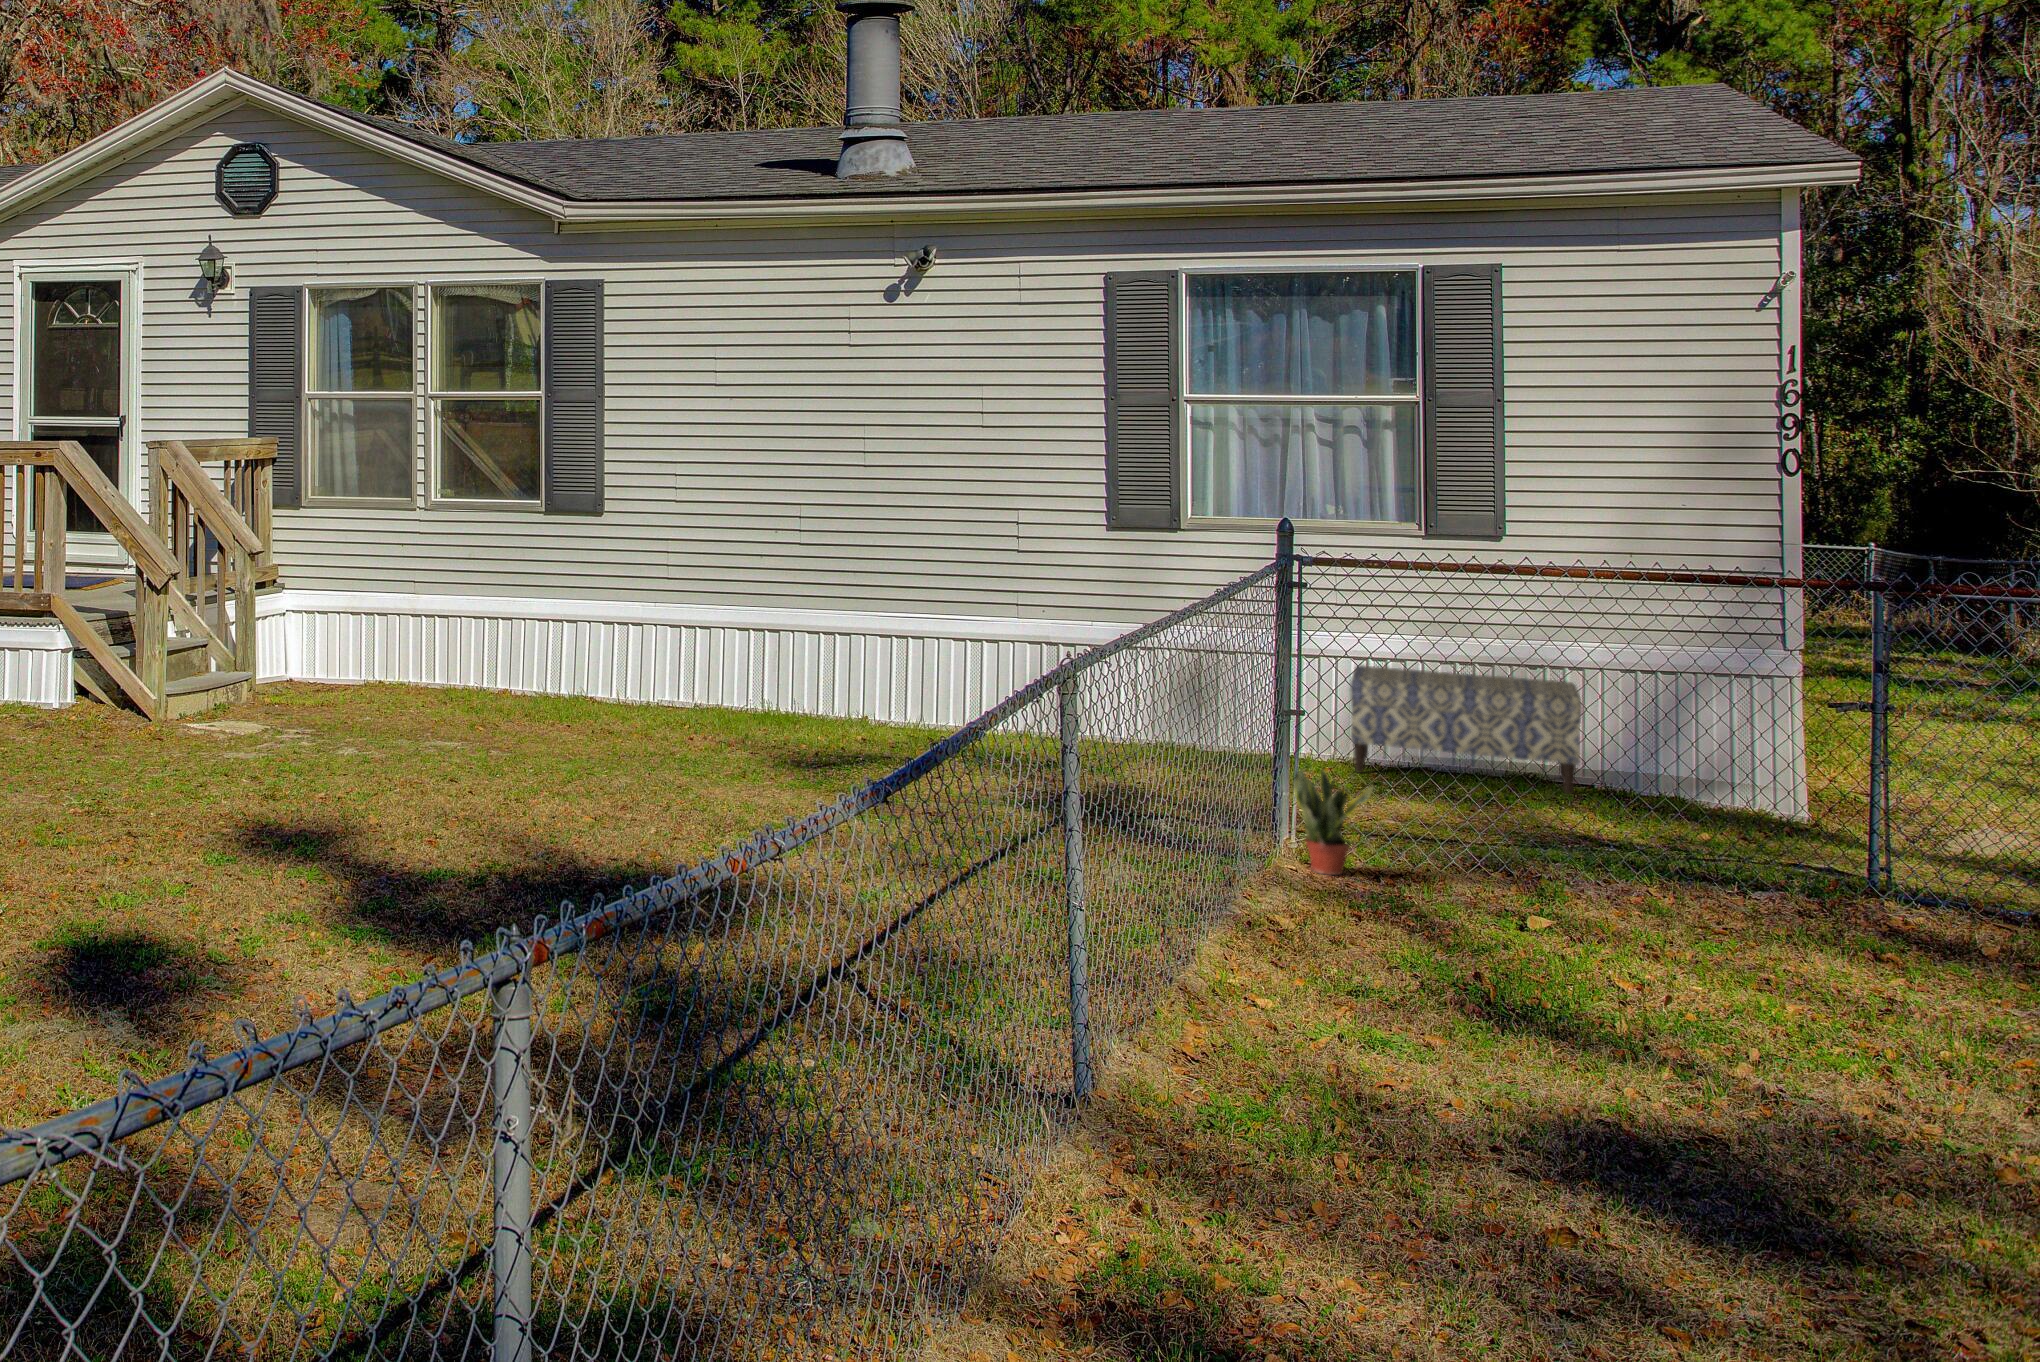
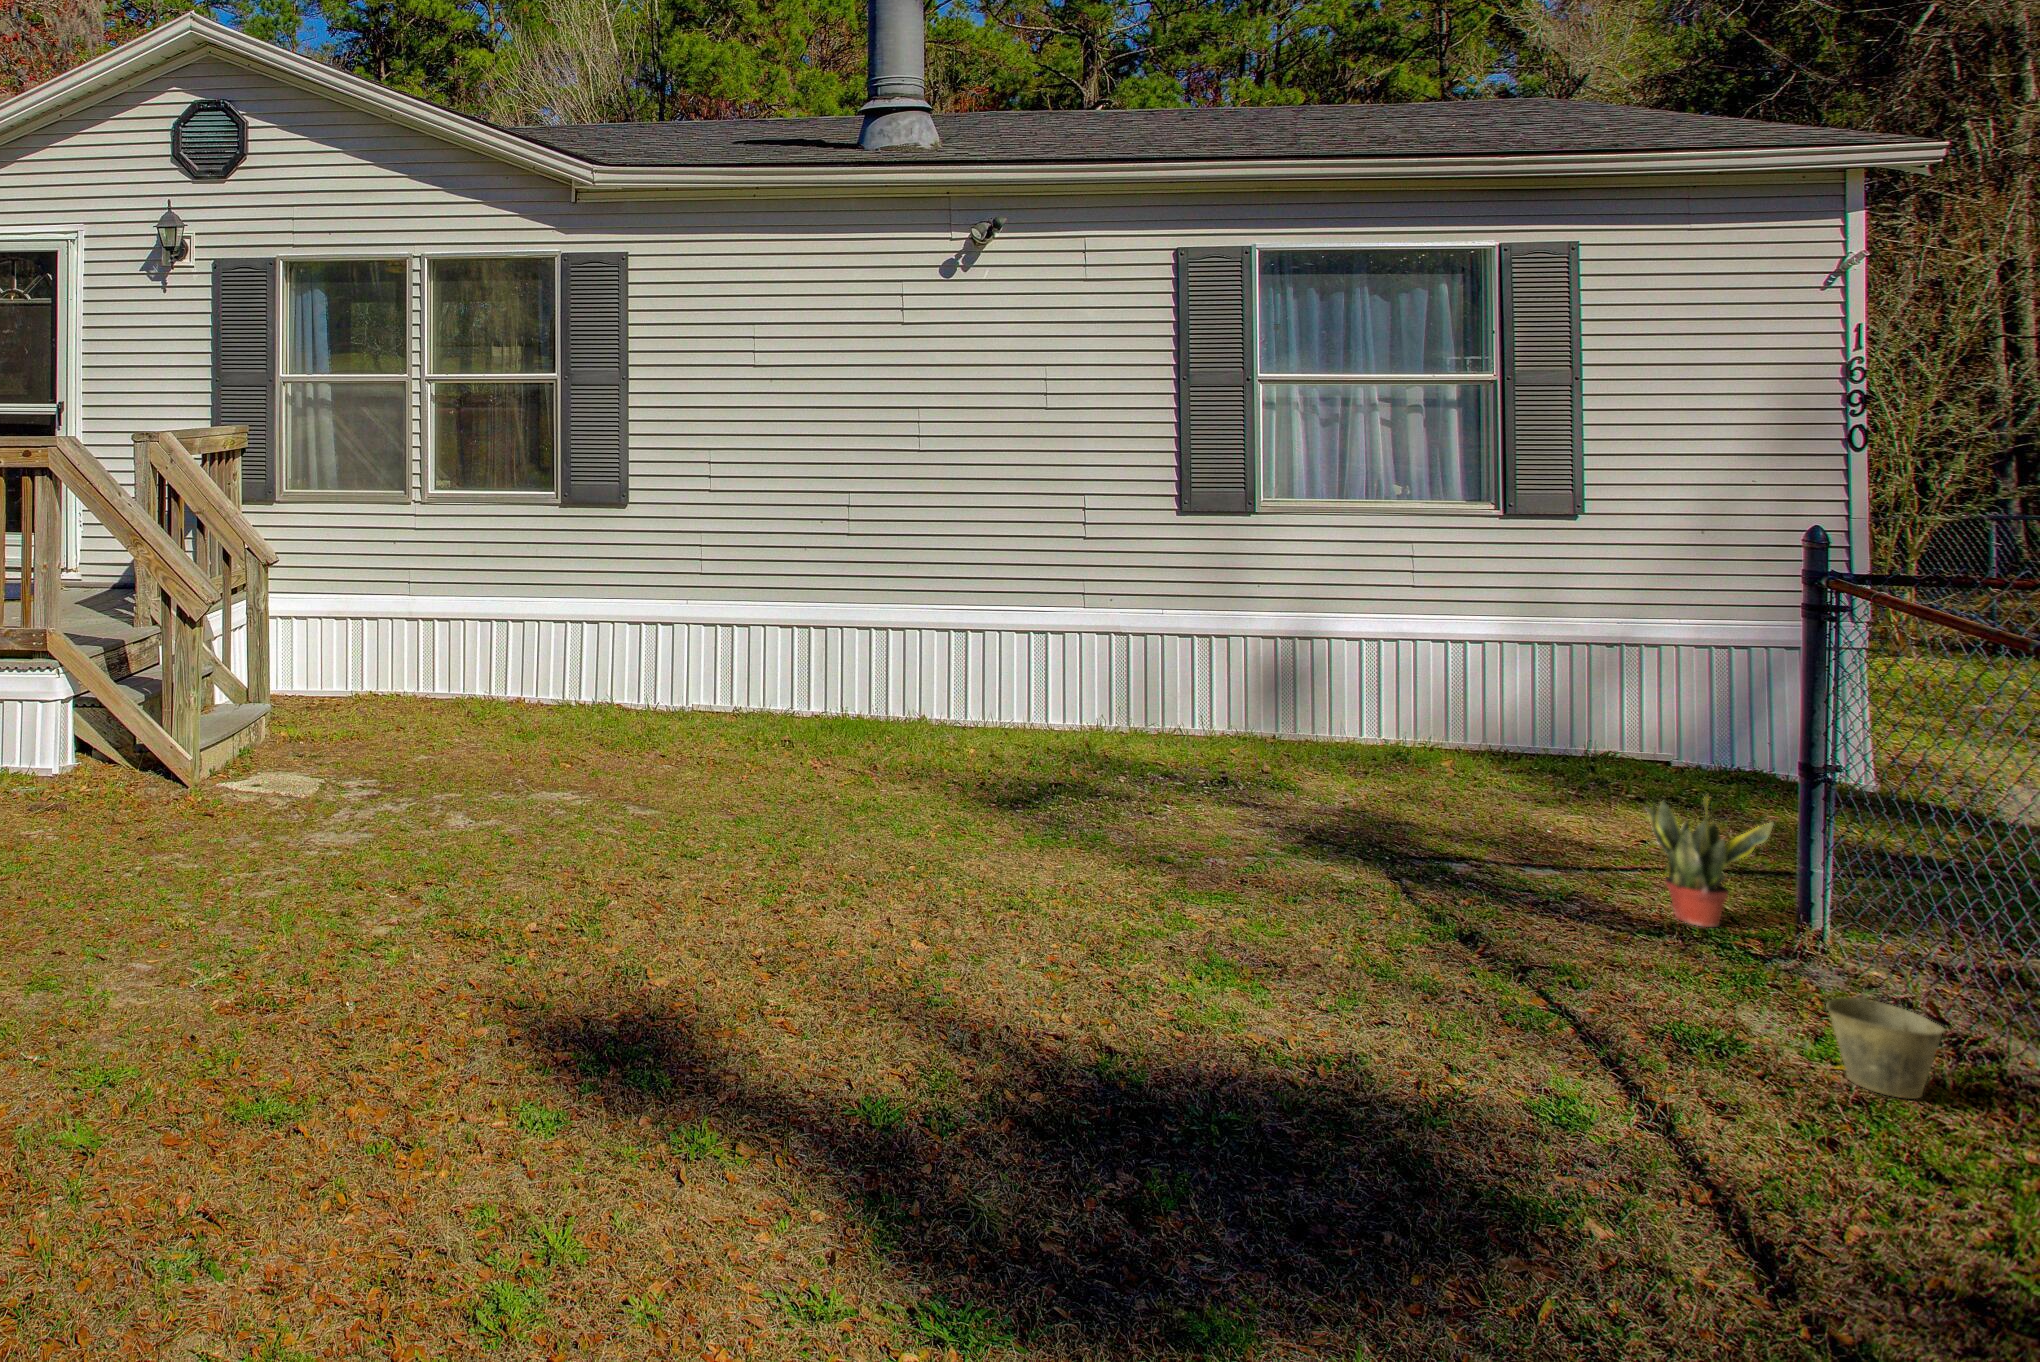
bench: present [1350,665,1582,794] -> none [1431,648,1710,780]
bucket: none [1225,860,1294,956] -> present [1826,981,1944,1099]

